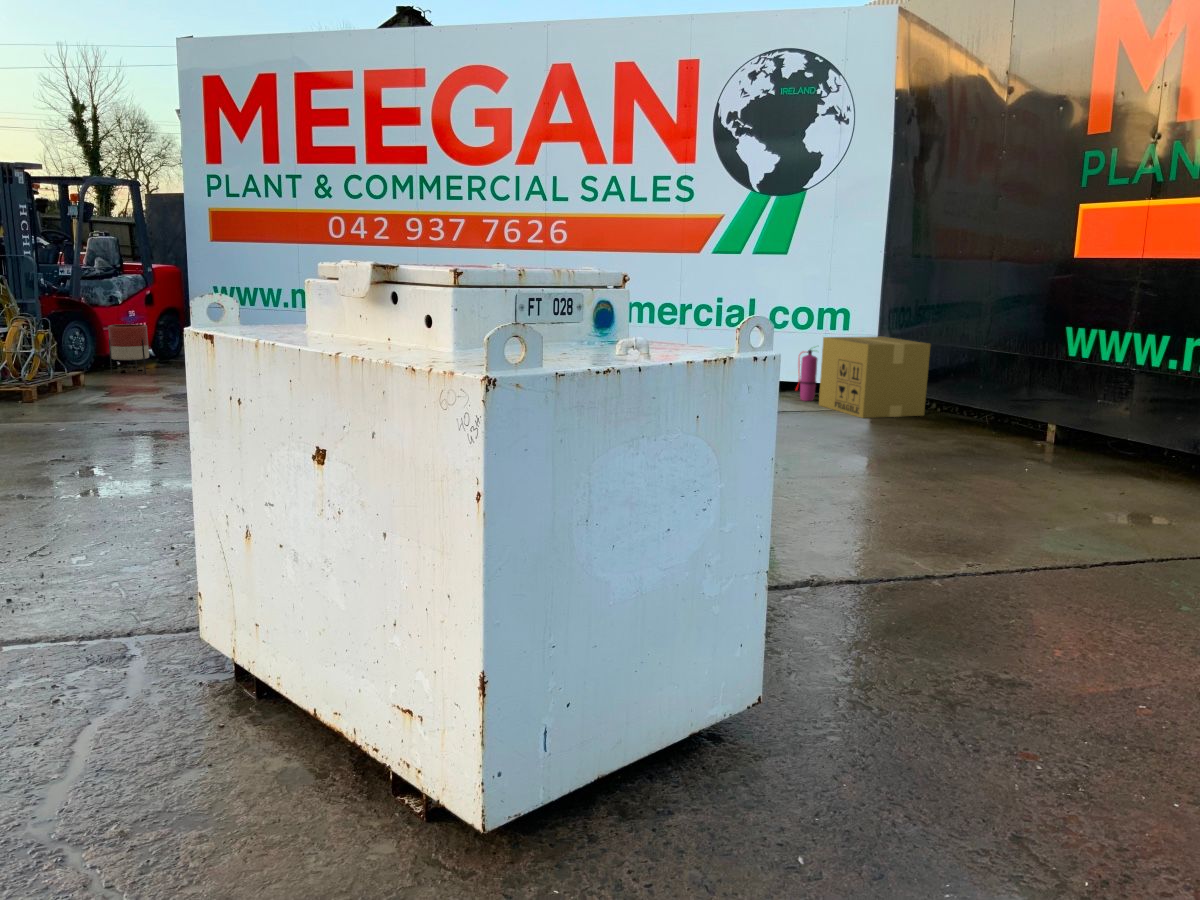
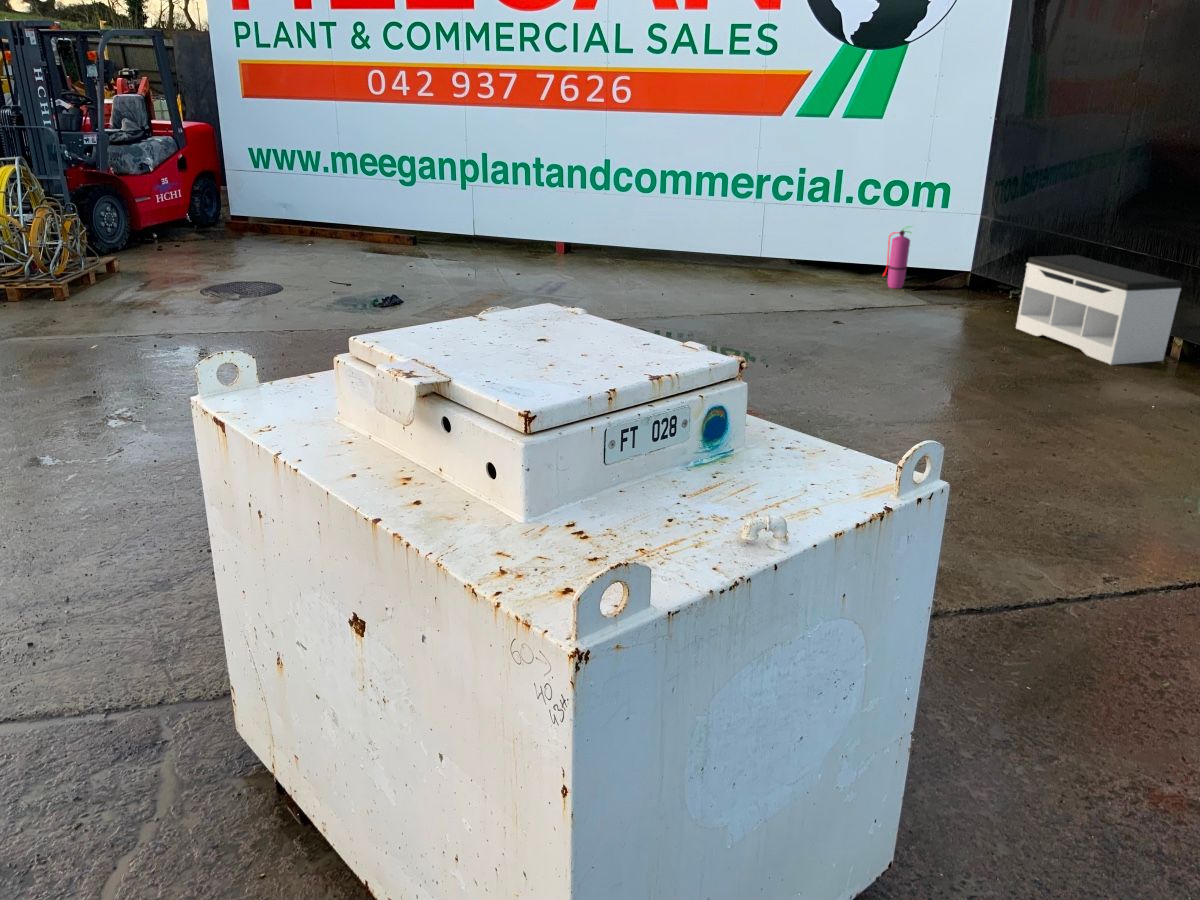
planter: present [108,324,149,374] -> none [140,194,185,249]
cardboard box: present [819,337,930,418] -> none [908,216,1045,315]
bench: none [911,362,1044,449] -> present [1016,255,1181,365]

